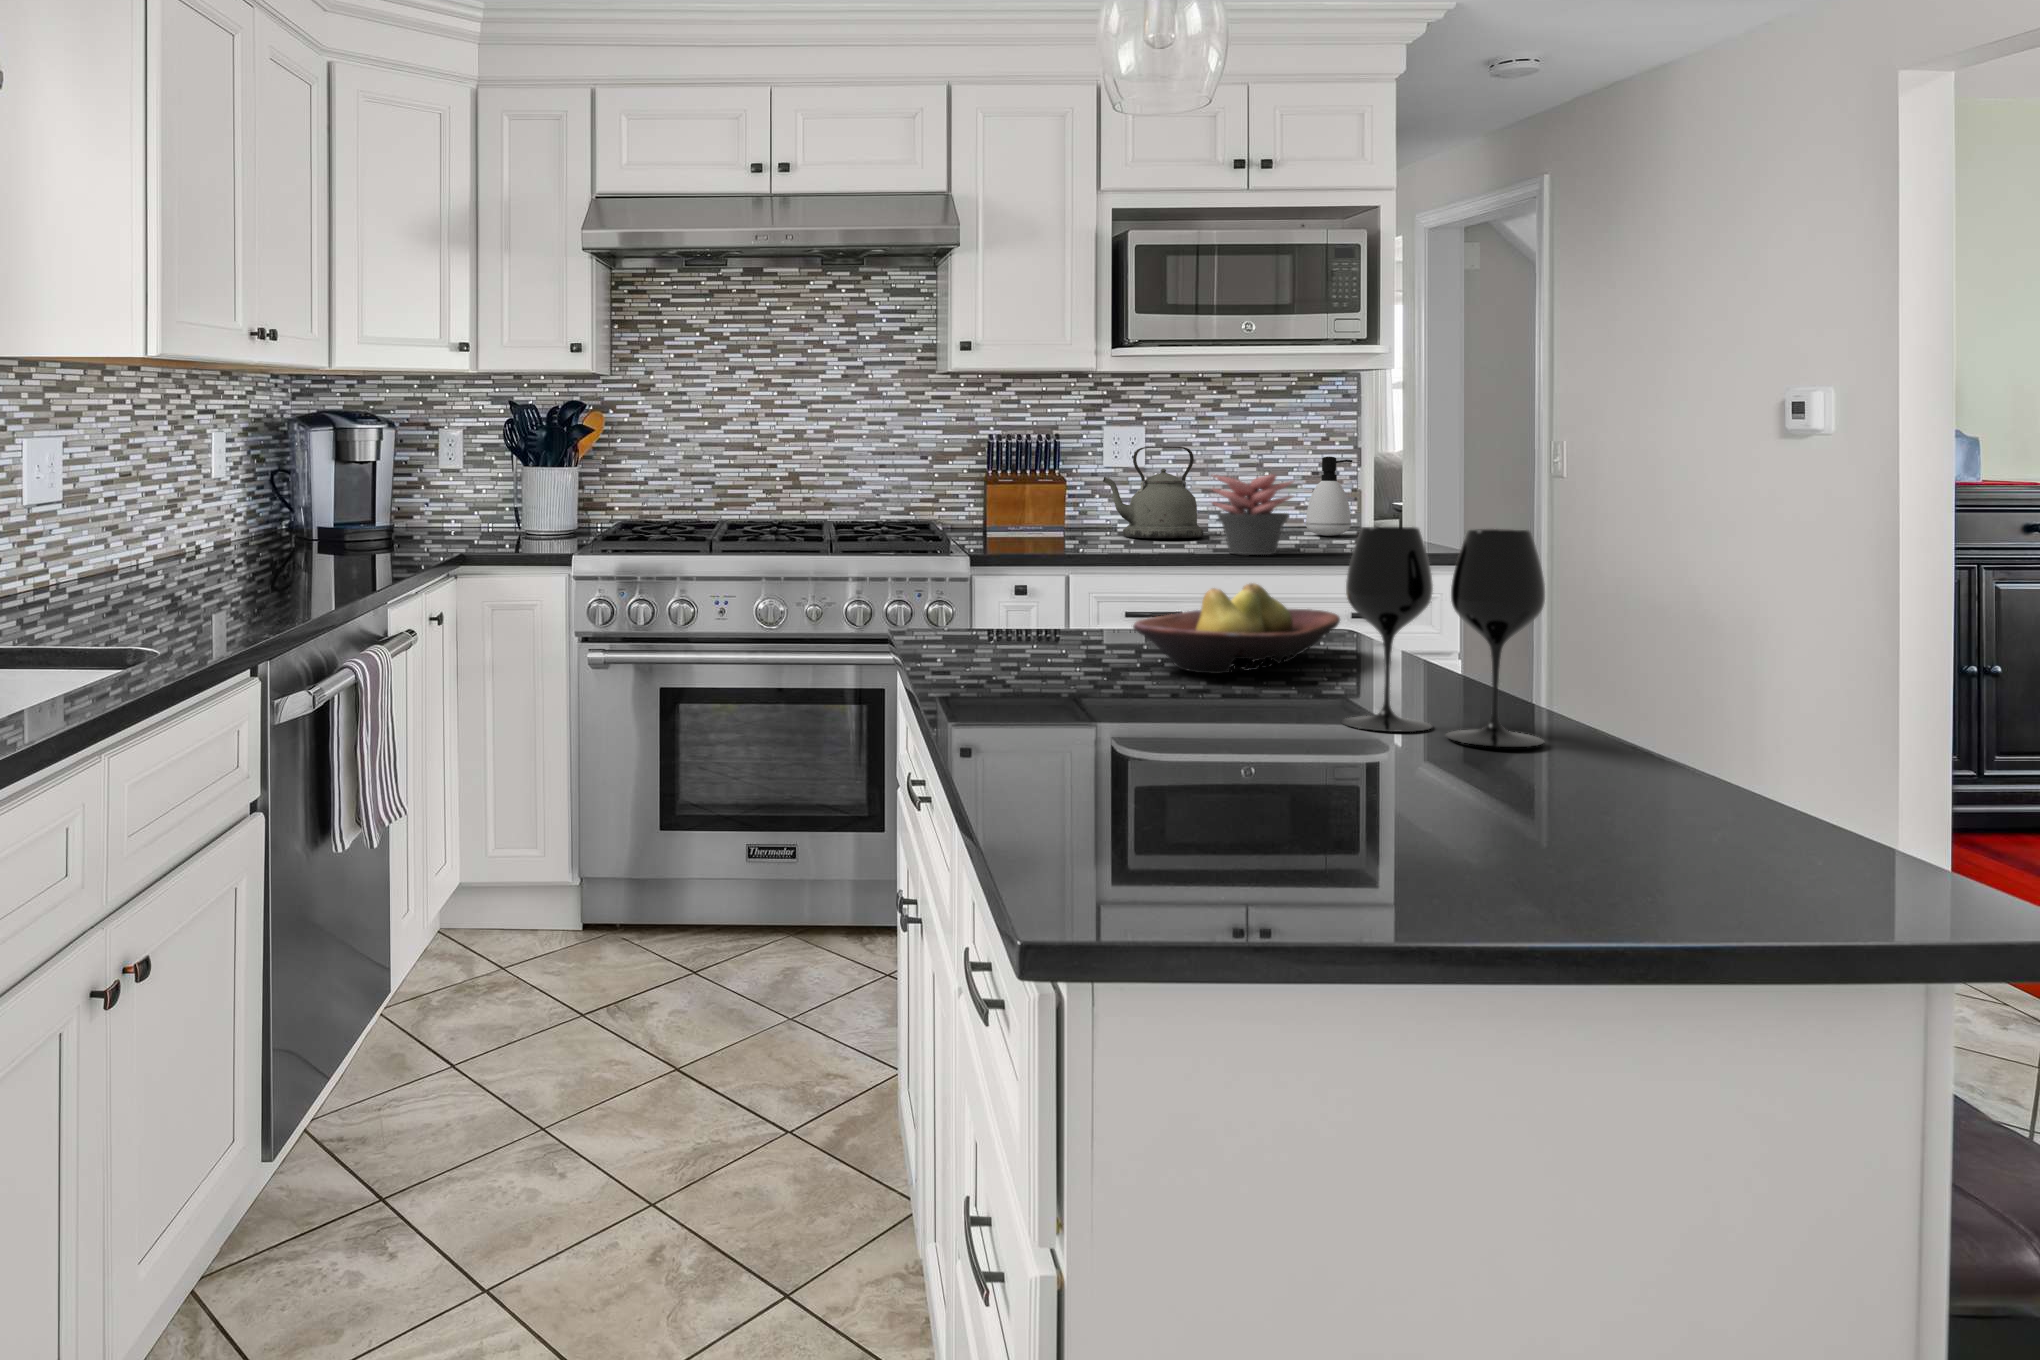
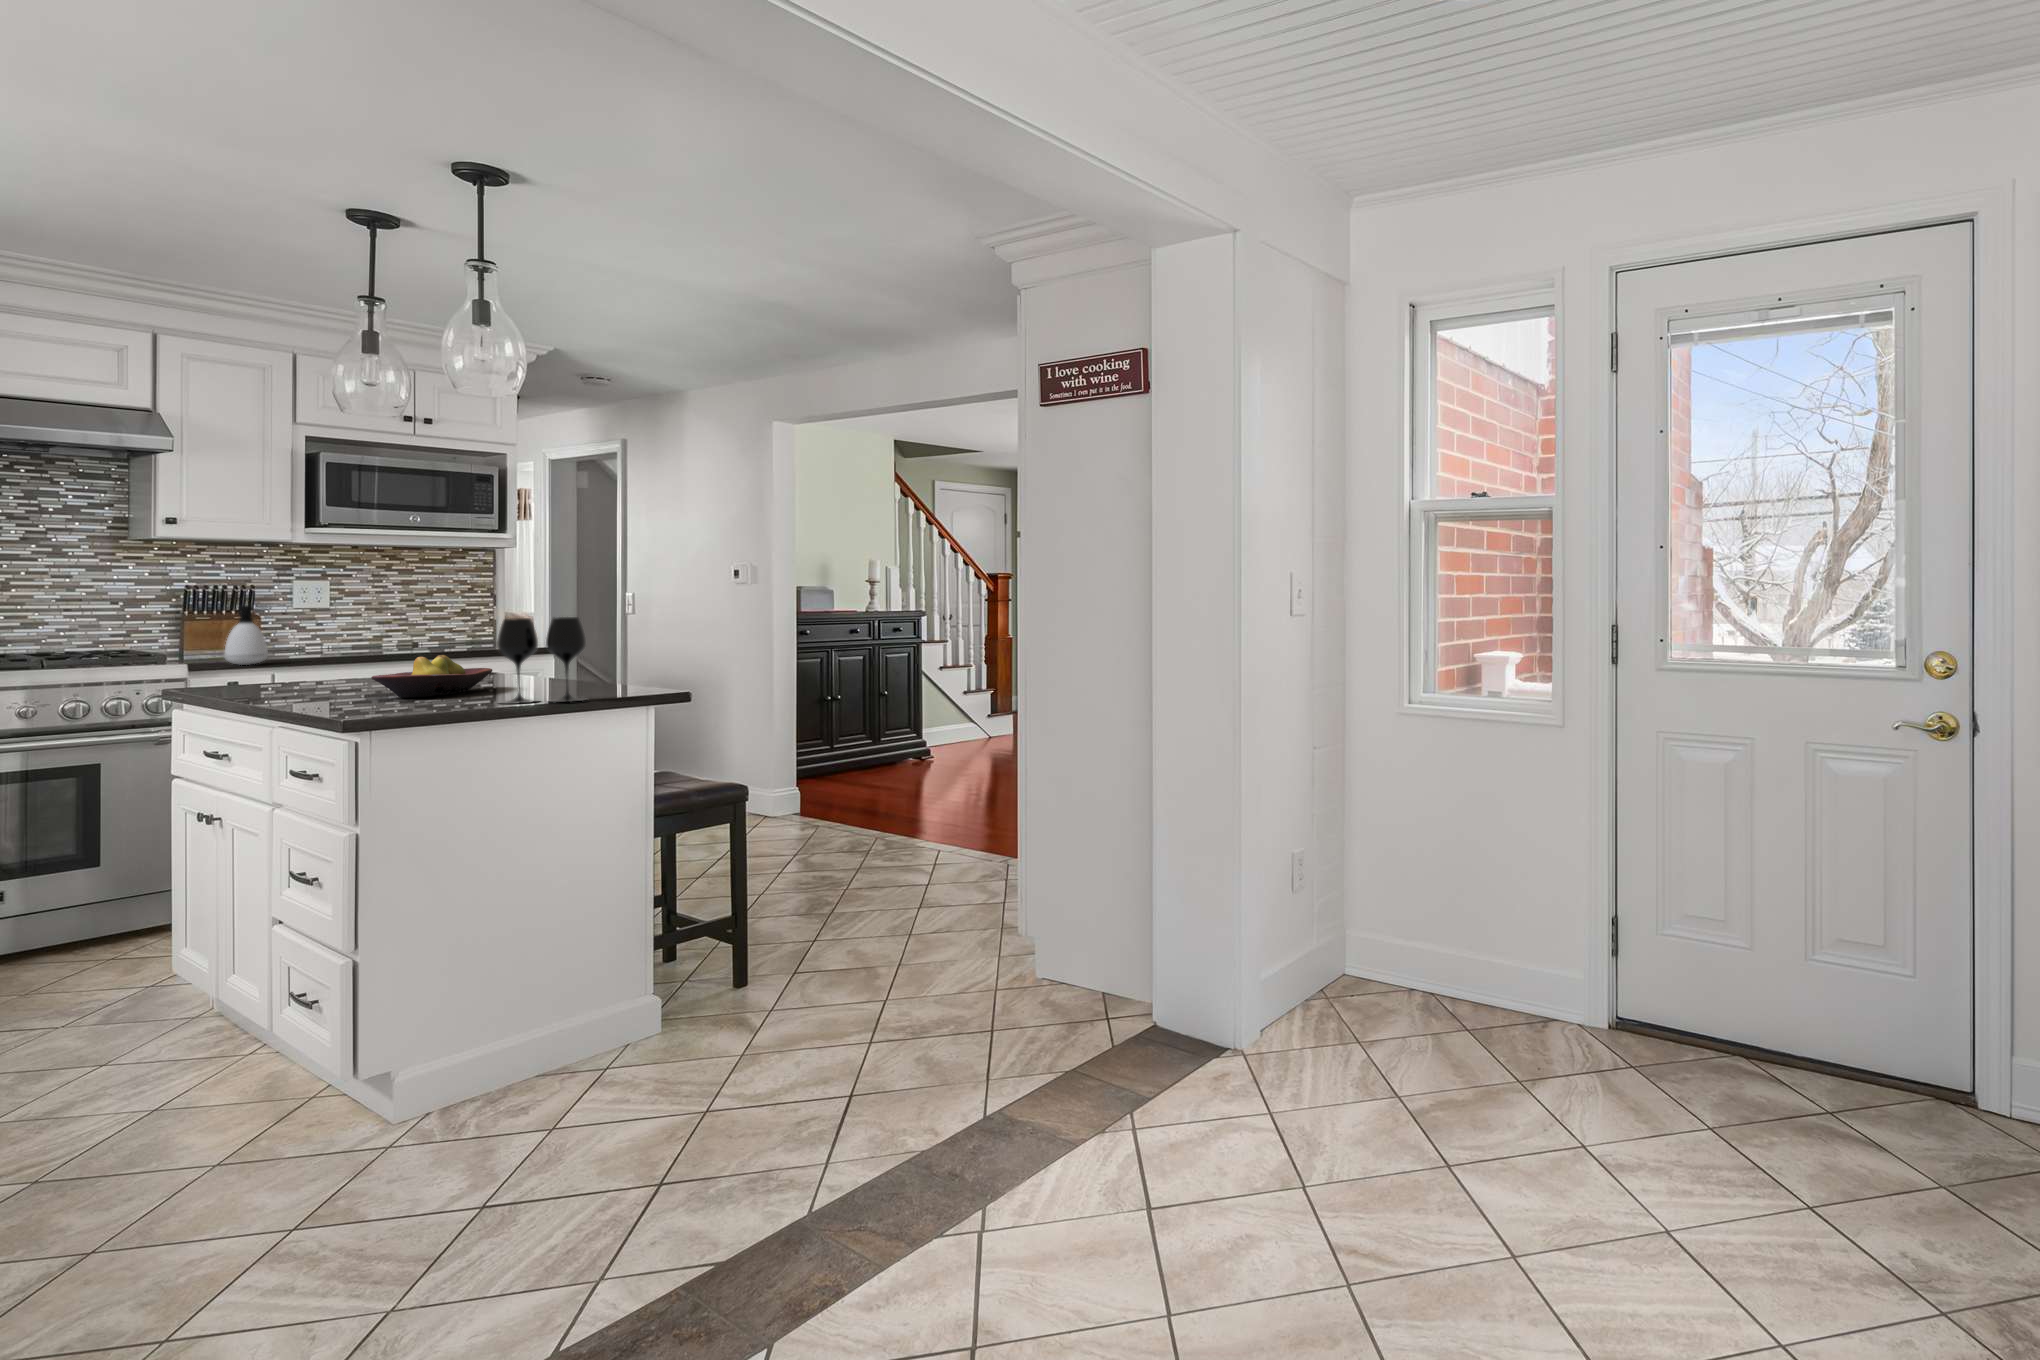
kettle: present [1103,446,1204,538] -> none [297,594,382,655]
soap dispenser: present [1306,456,1352,536] -> present [224,605,268,665]
succulent plant: present [1213,474,1293,555] -> none [391,609,453,659]

